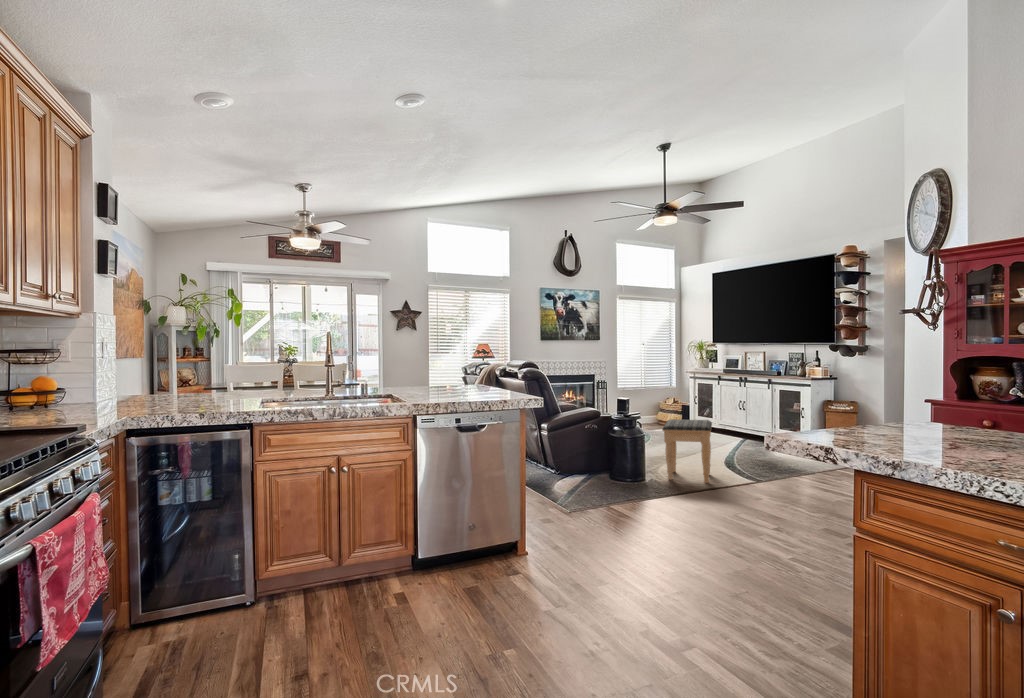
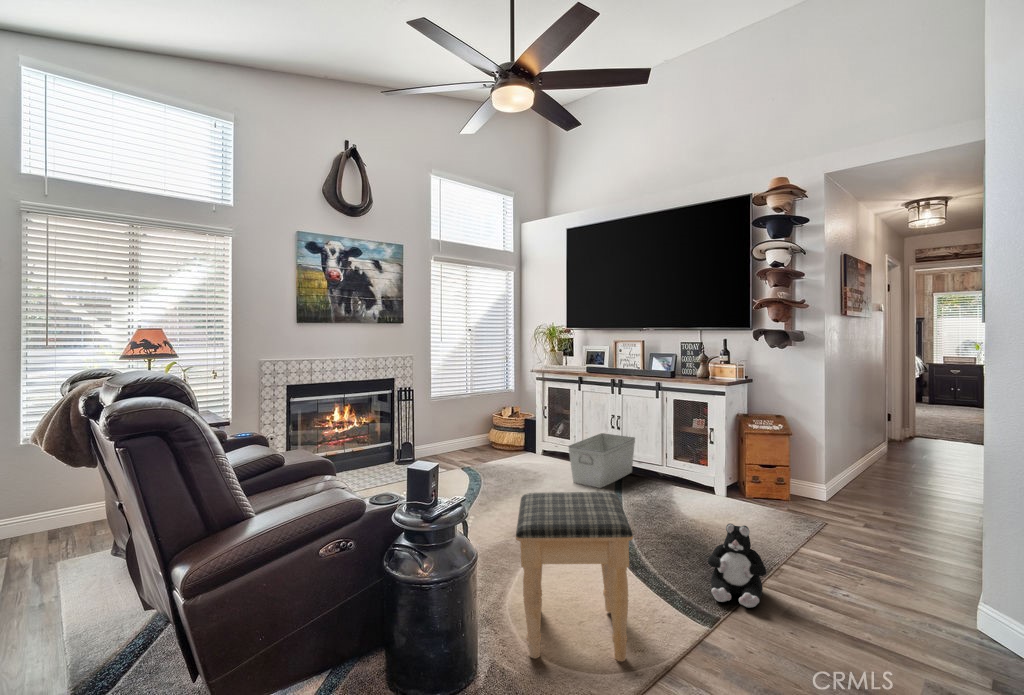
storage bin: none [706,412,754,444] -> present [568,433,635,488]
plush toy: none [760,442,790,478] -> present [708,524,766,608]

